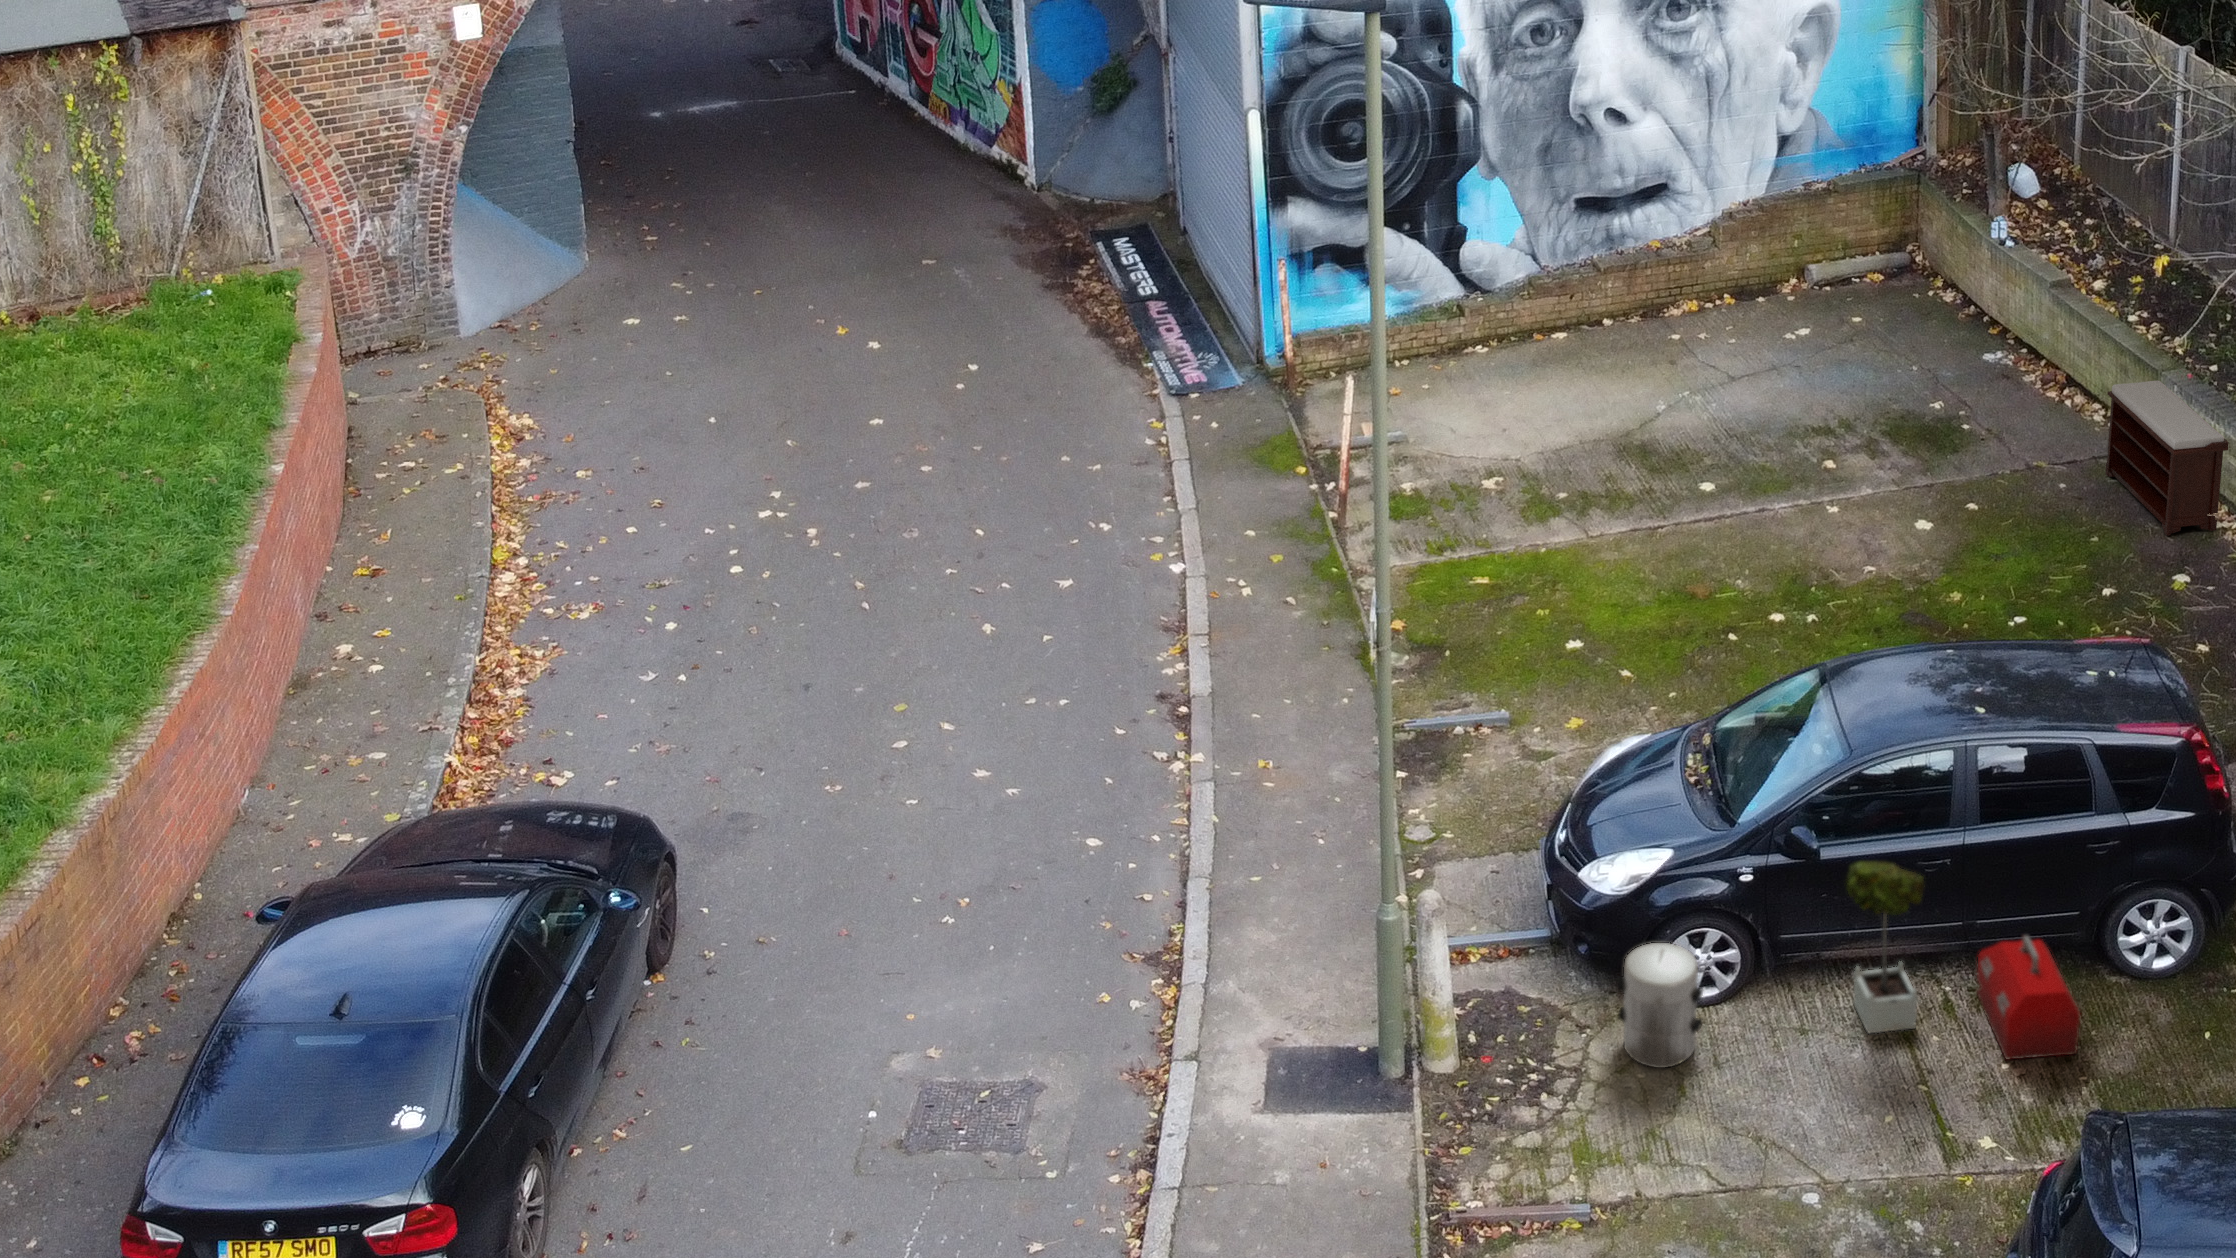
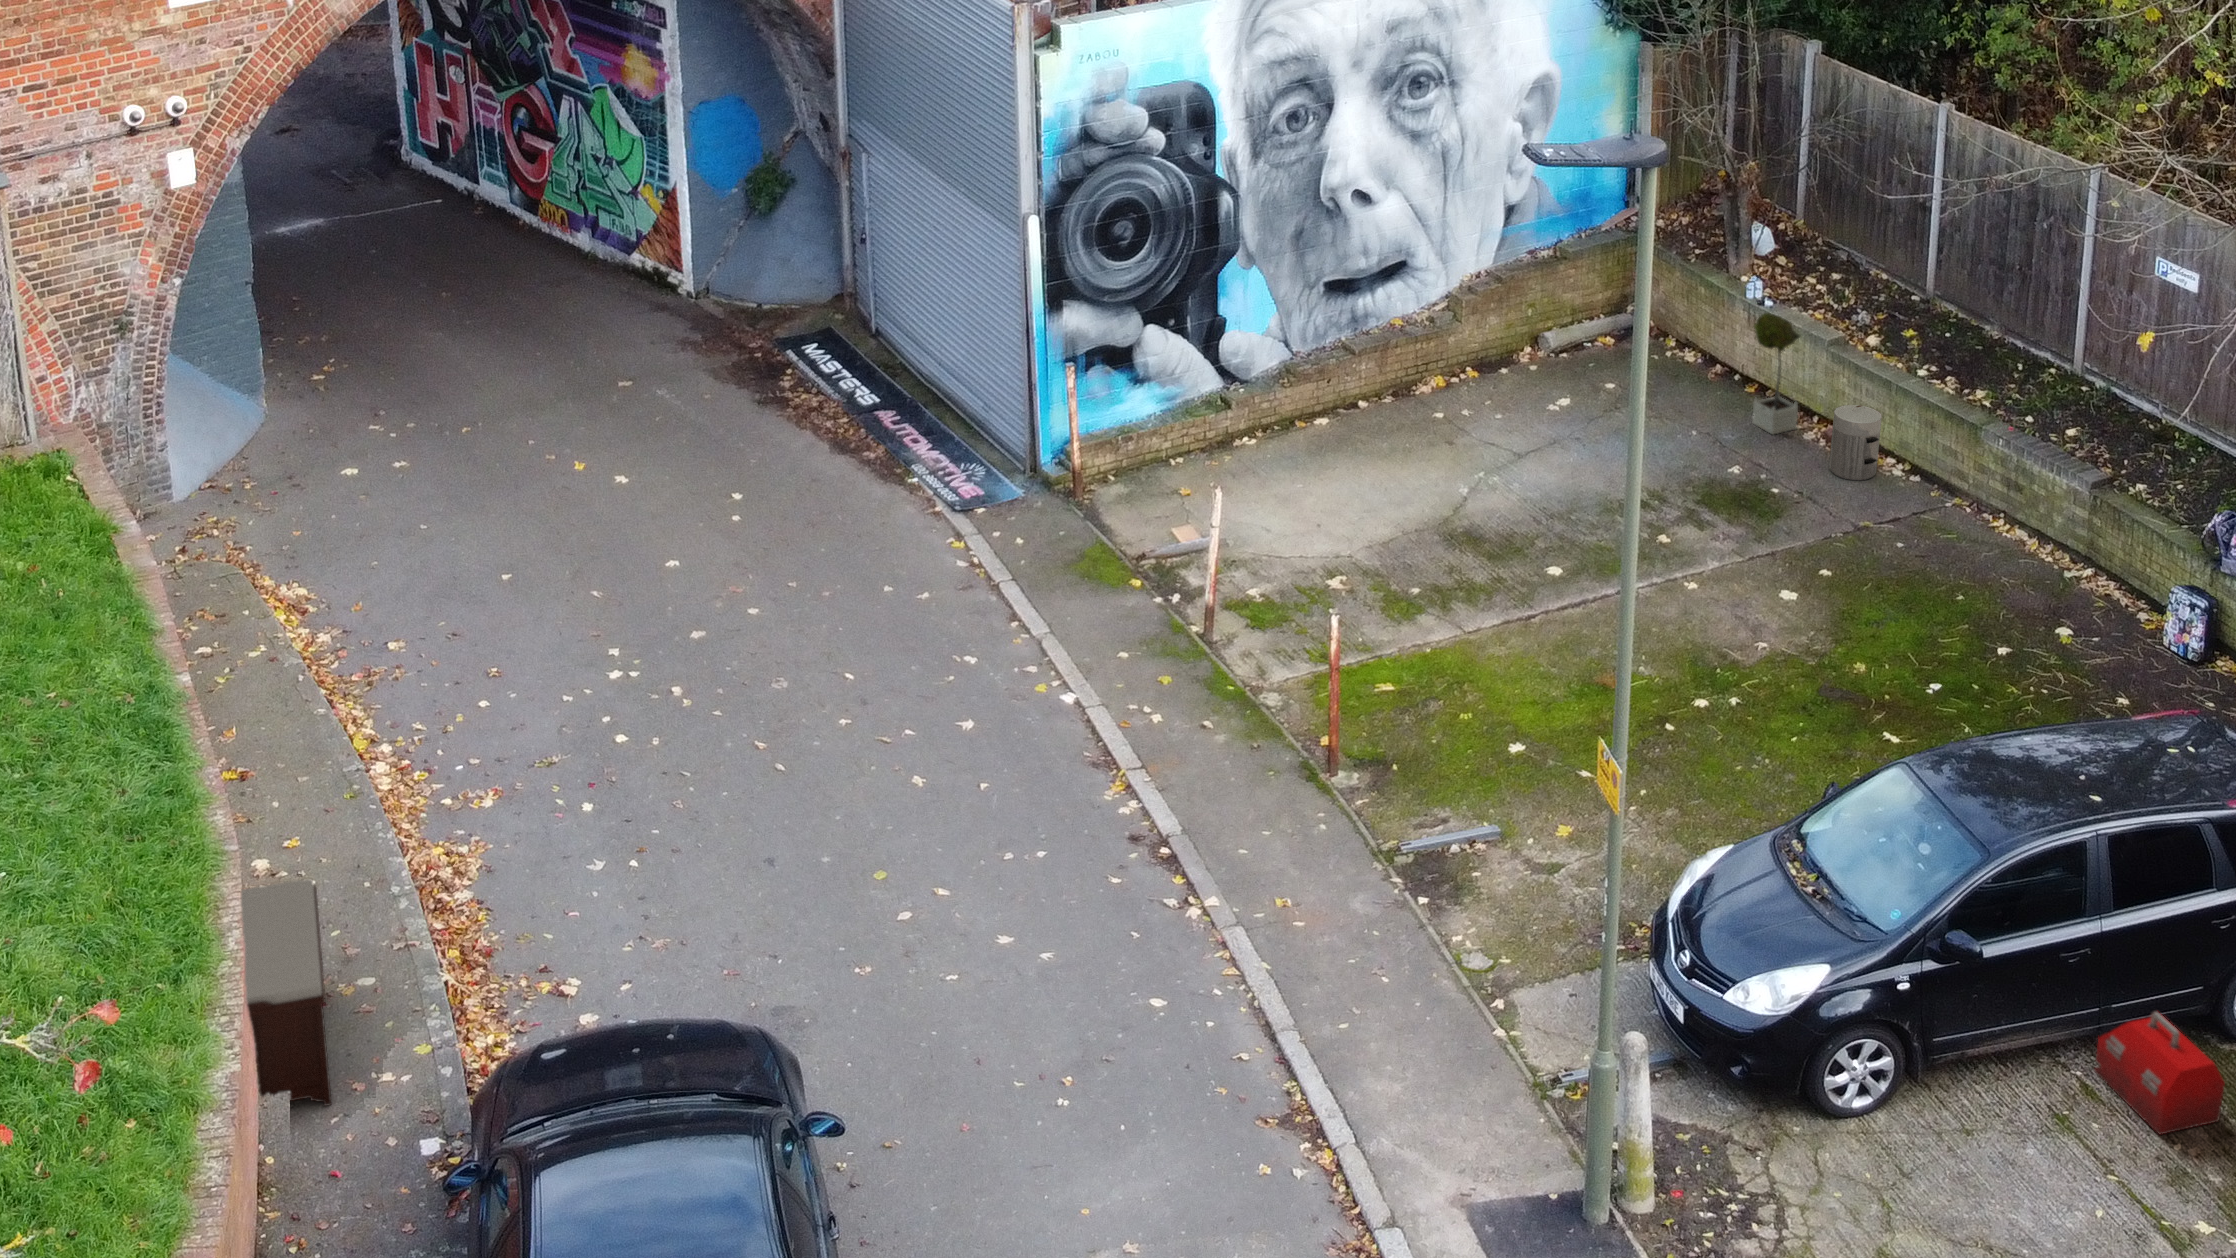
bench: present [2105,381,2229,536] -> present [241,879,332,1106]
potted tree: present [1846,862,1924,1033] -> present [1752,313,1800,434]
waste bin: present [1618,943,1703,1068] -> present [1829,405,1882,480]

